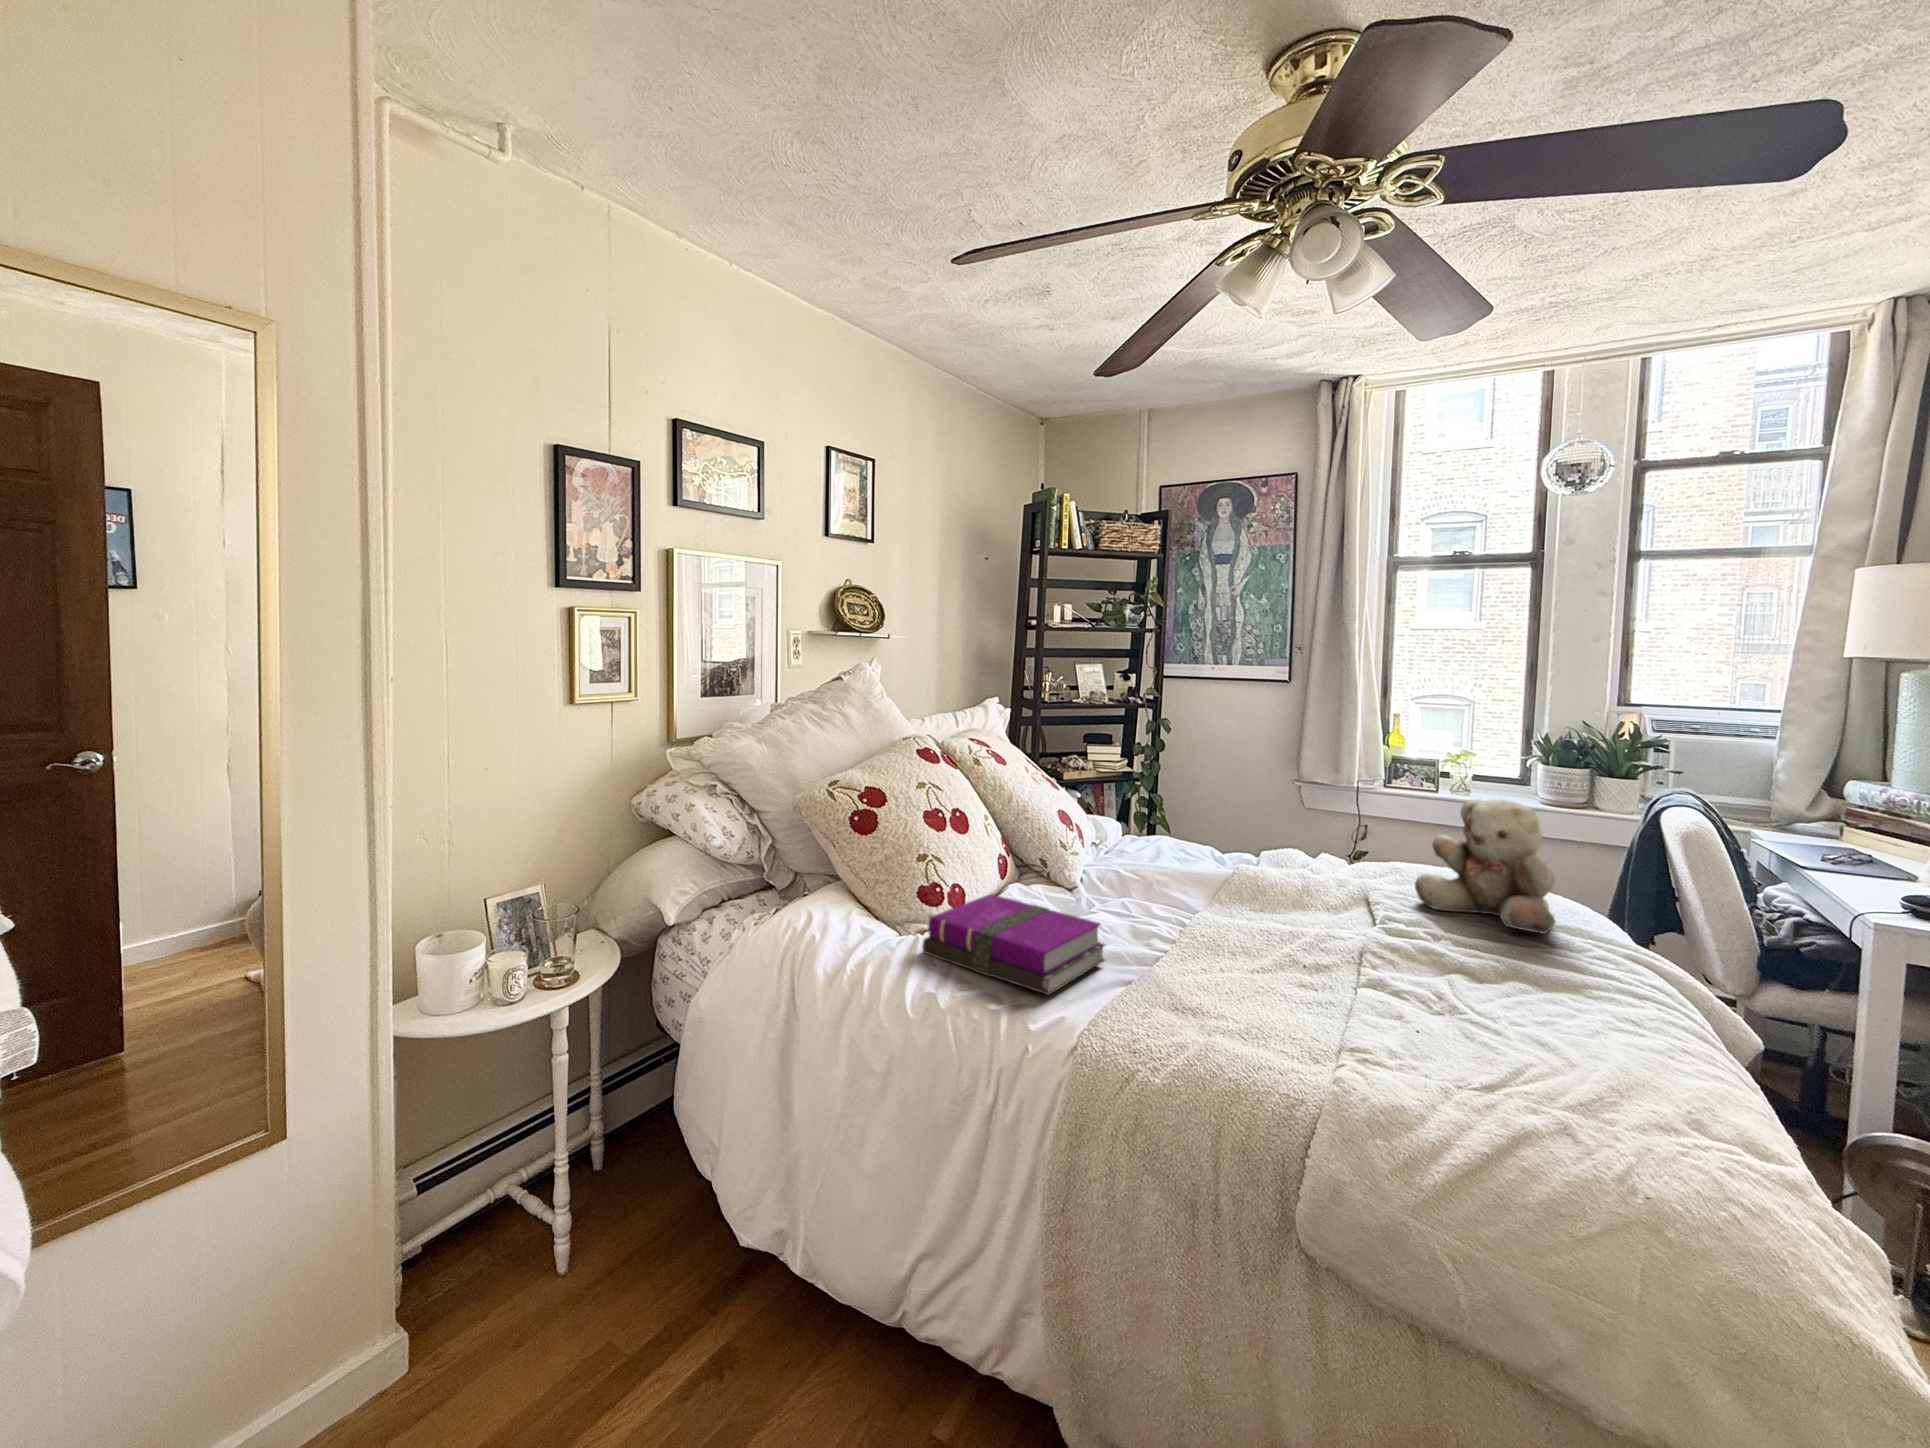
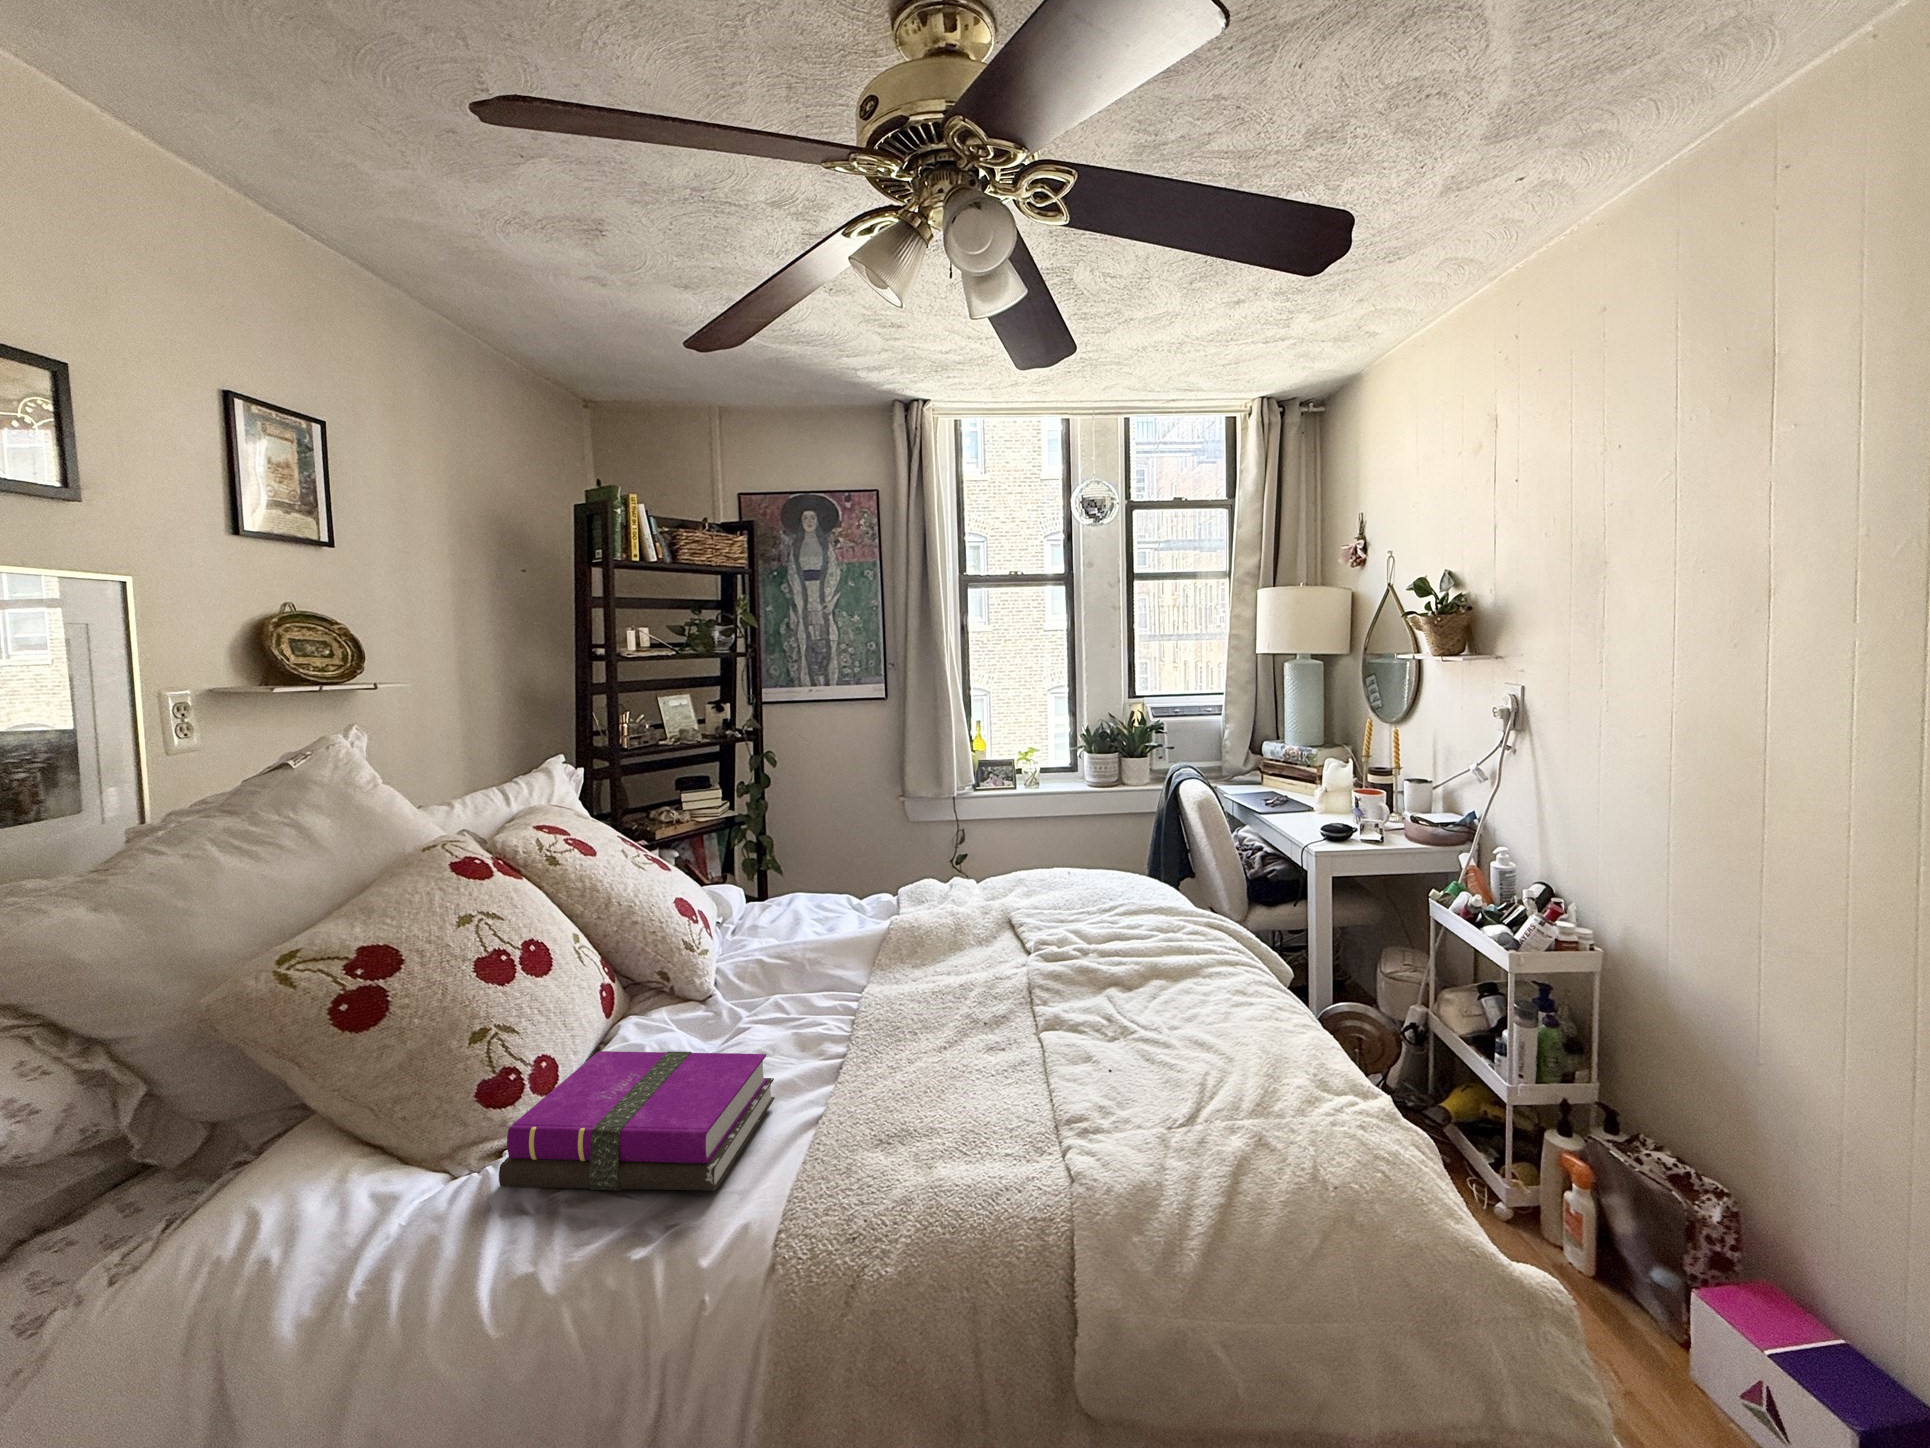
teddy bear: present [1415,799,1555,934] -> none [1057,810,1177,932]

